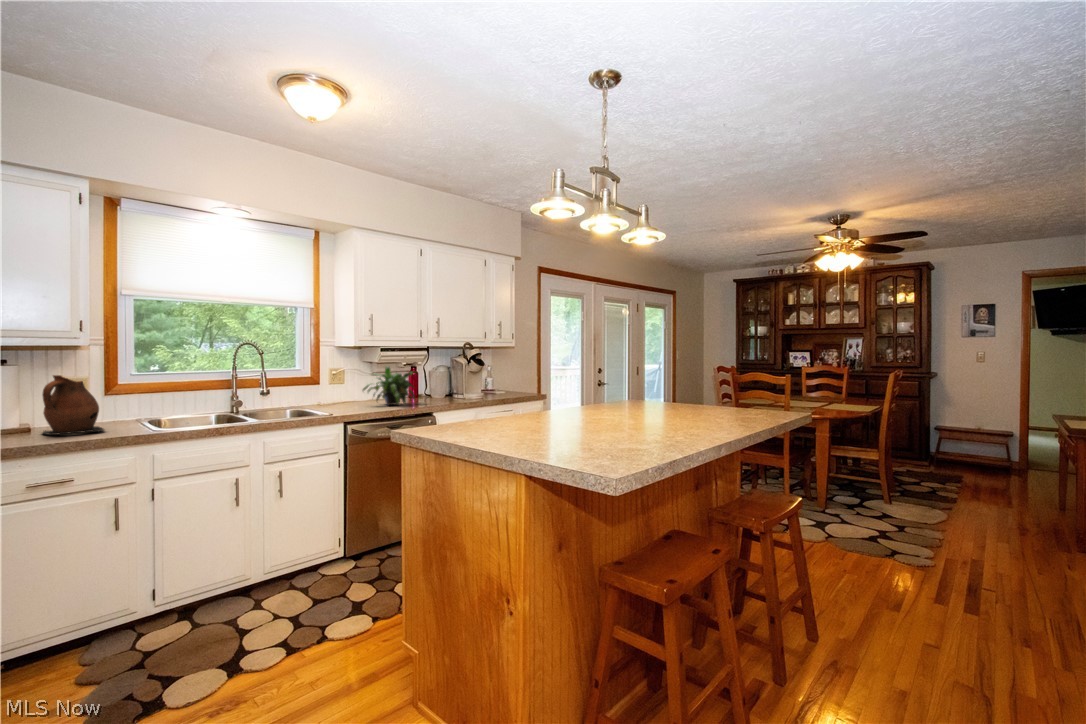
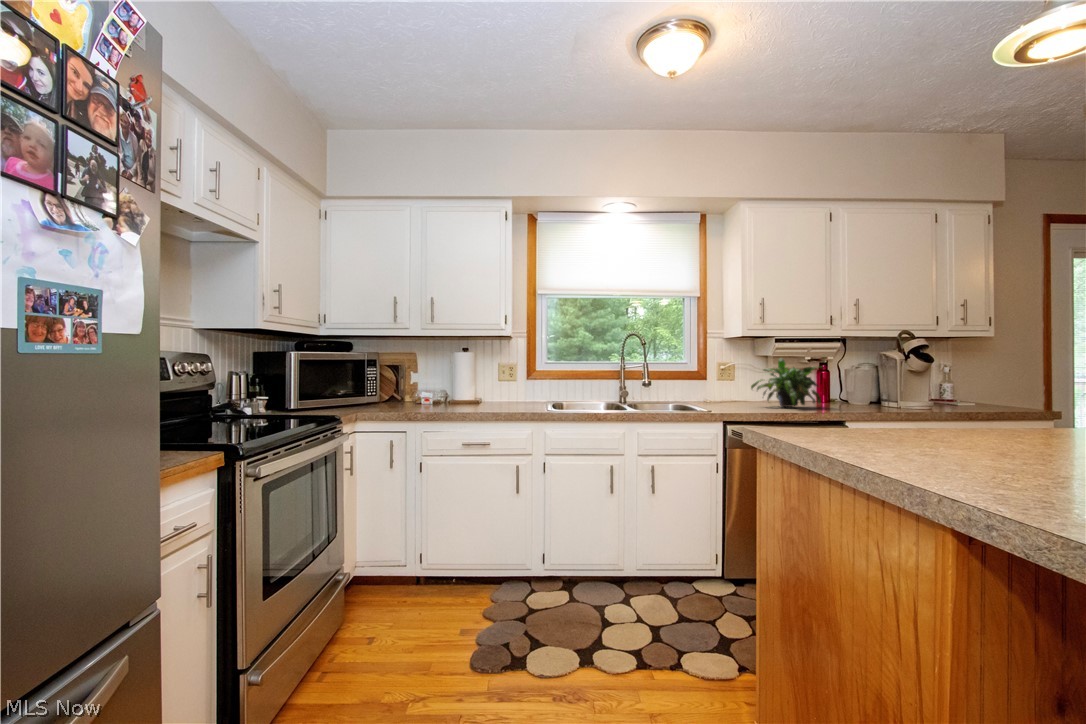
ceramic pitcher: present [43,375,104,435] -> none [481,358,518,407]

